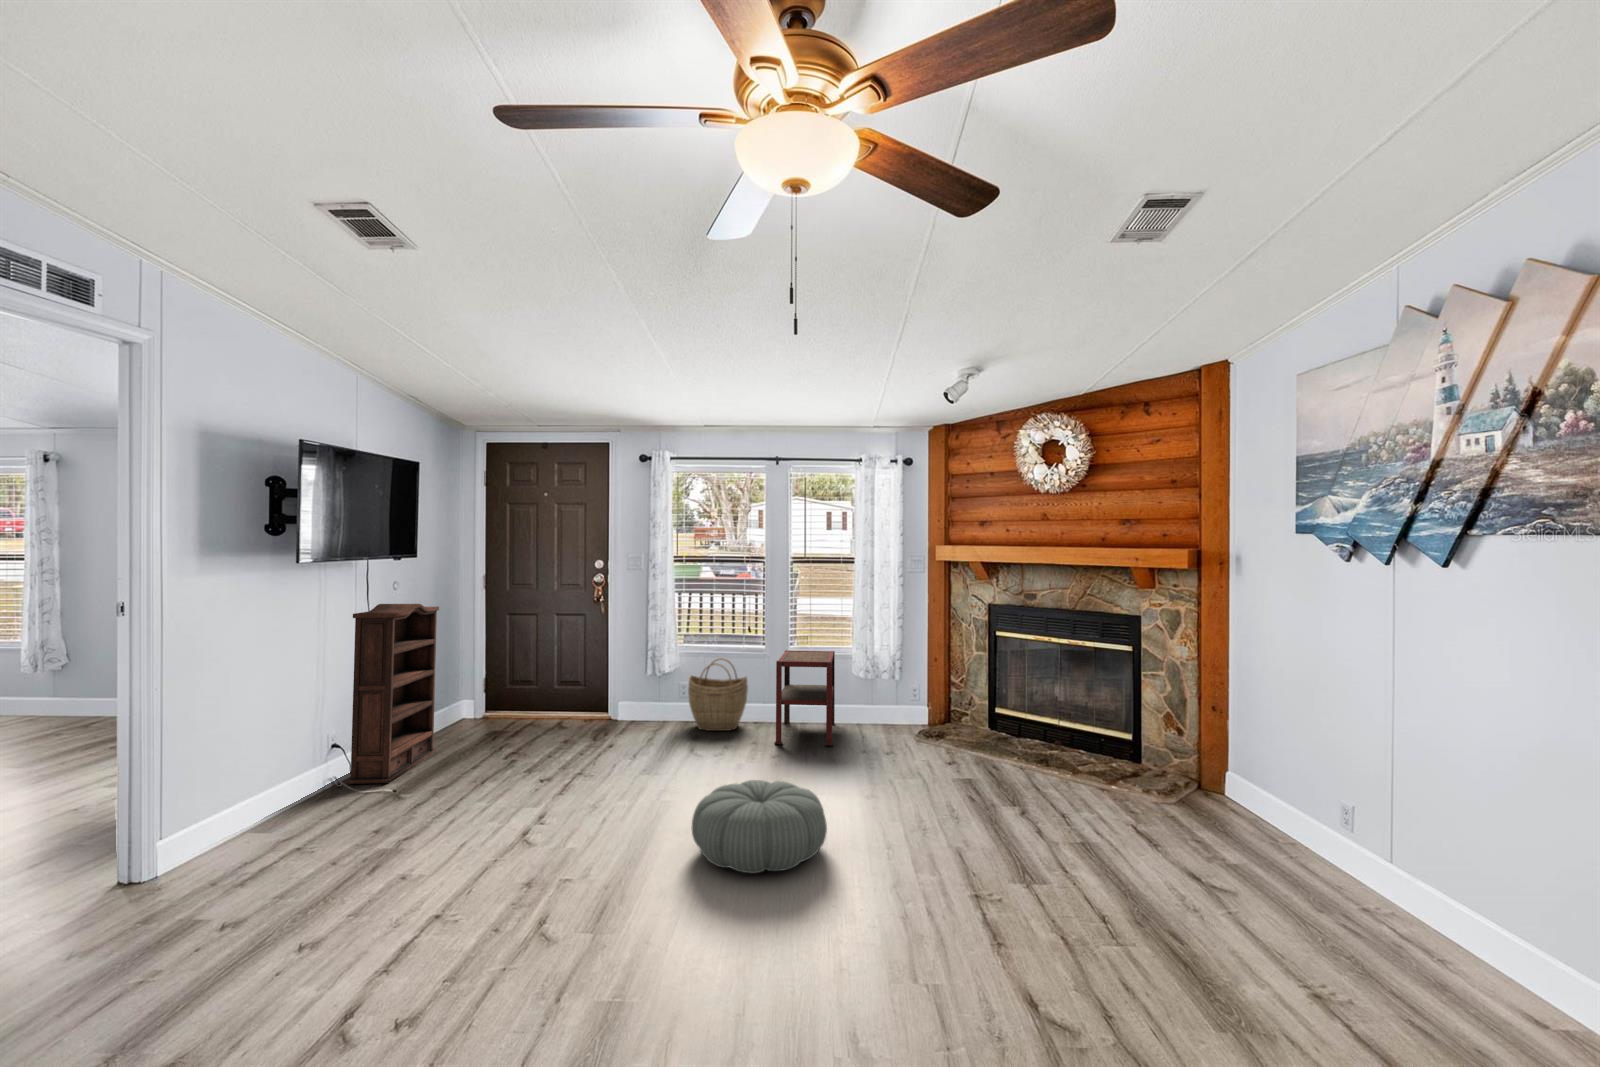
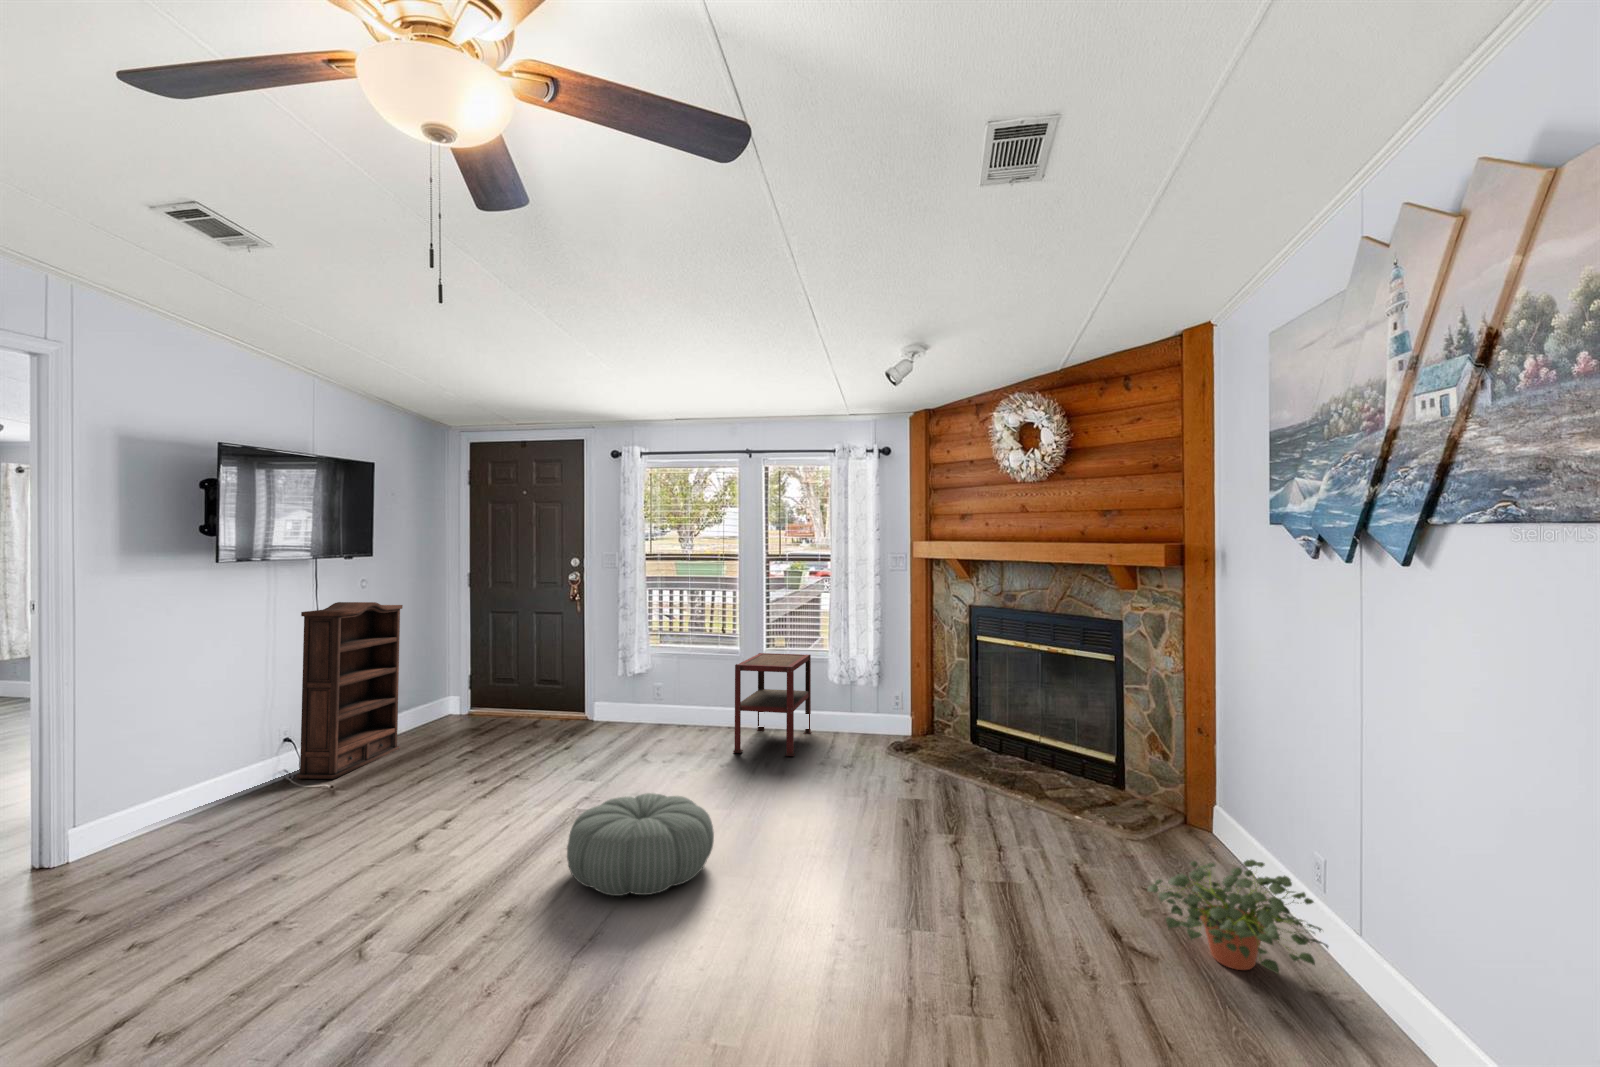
woven basket: present [688,658,748,731] -> none [656,660,719,736]
potted plant: none [1218,810,1374,900] -> present [1147,860,1328,974]

